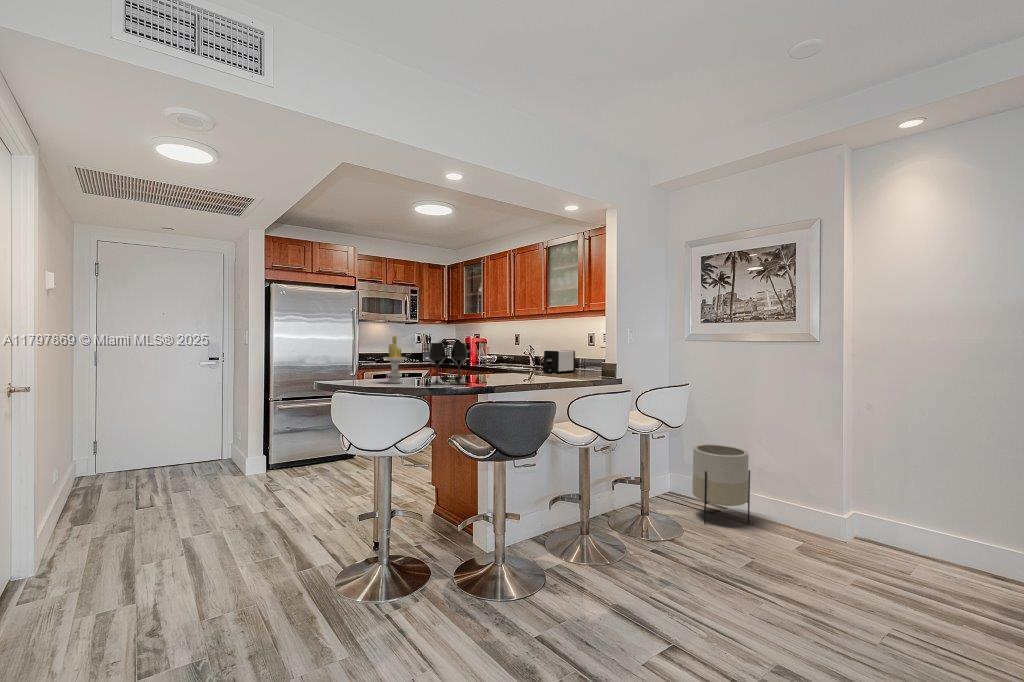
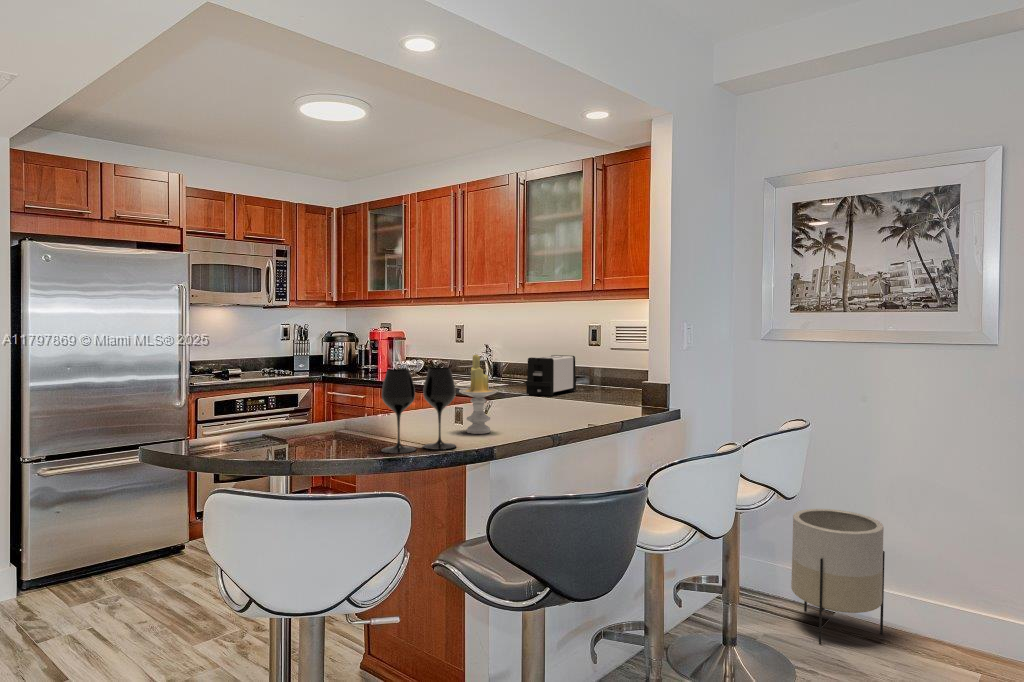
candle: present [383,336,407,383] -> present [459,354,498,434]

